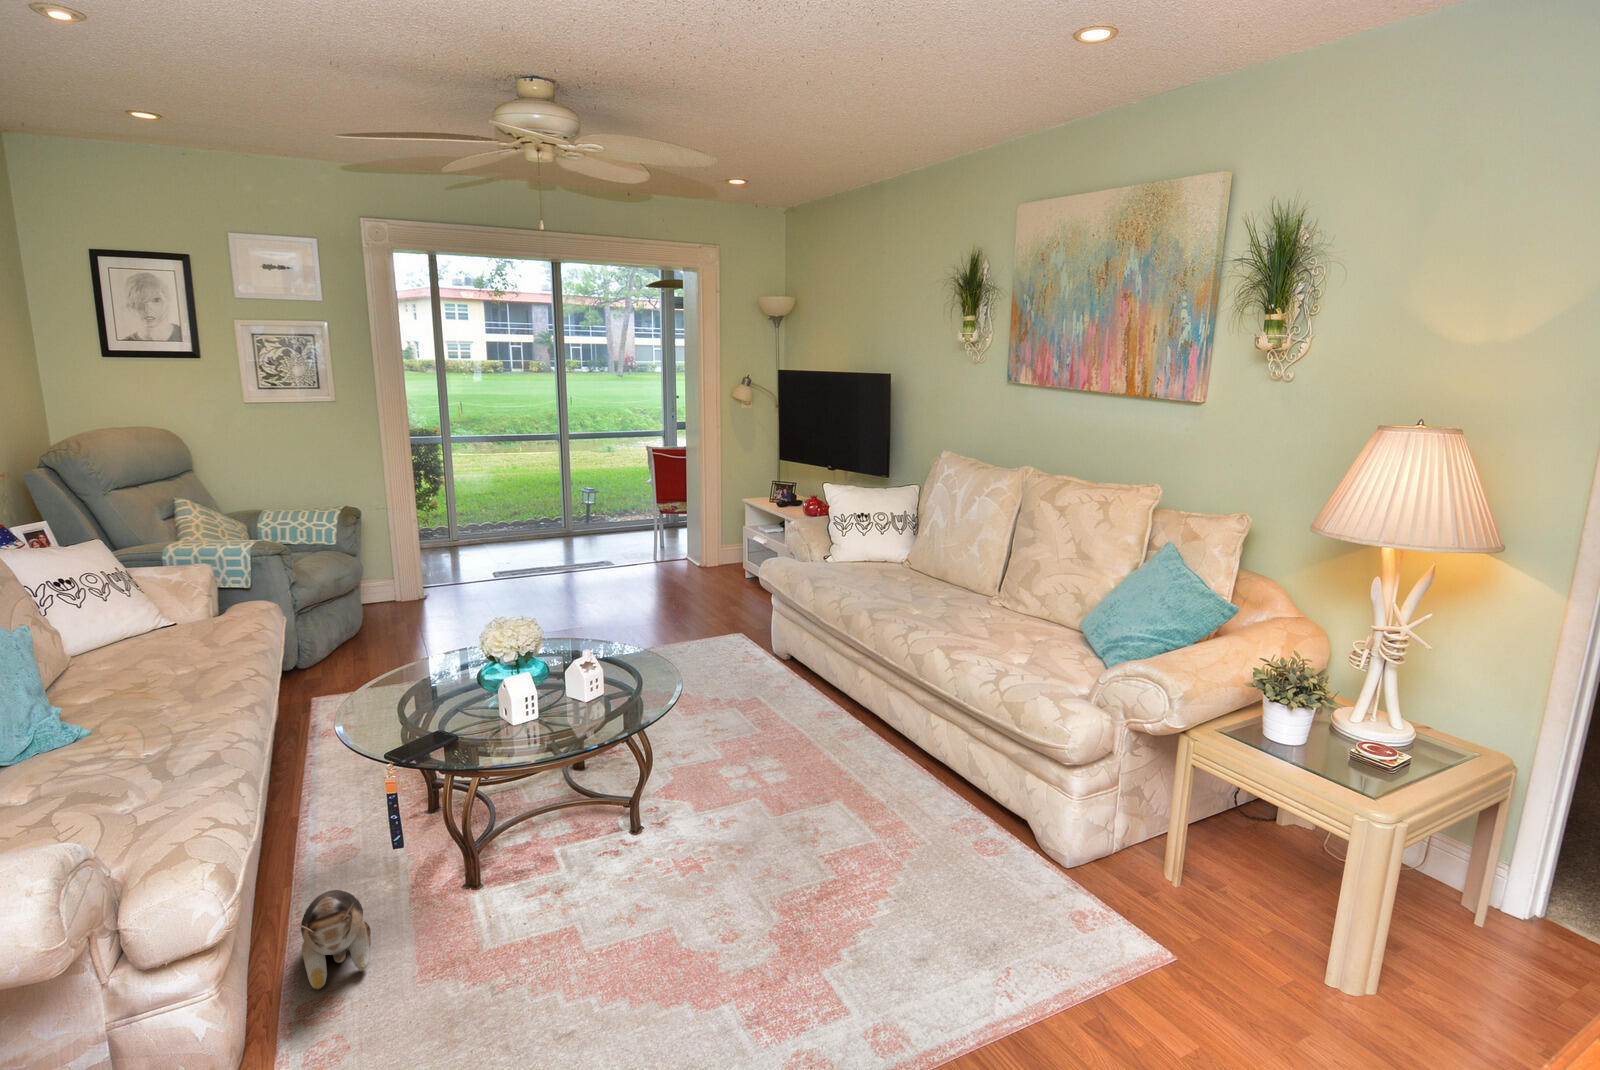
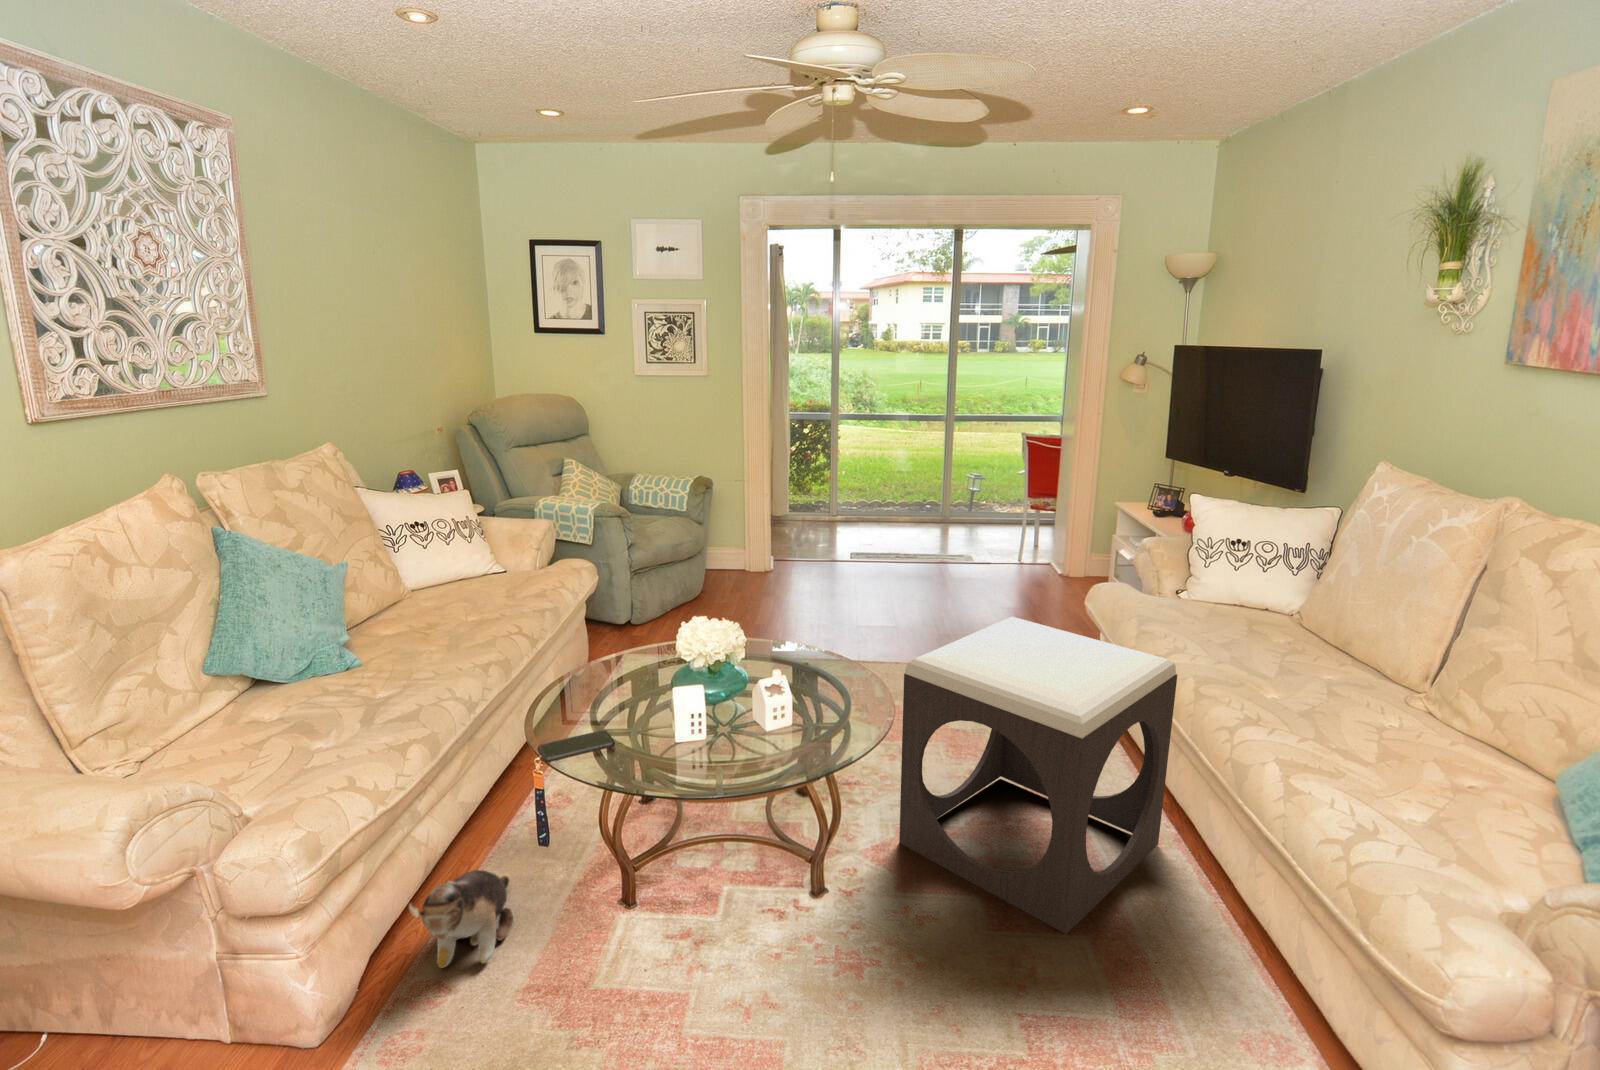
footstool: none [677,587,861,803] -> present [899,617,1177,934]

